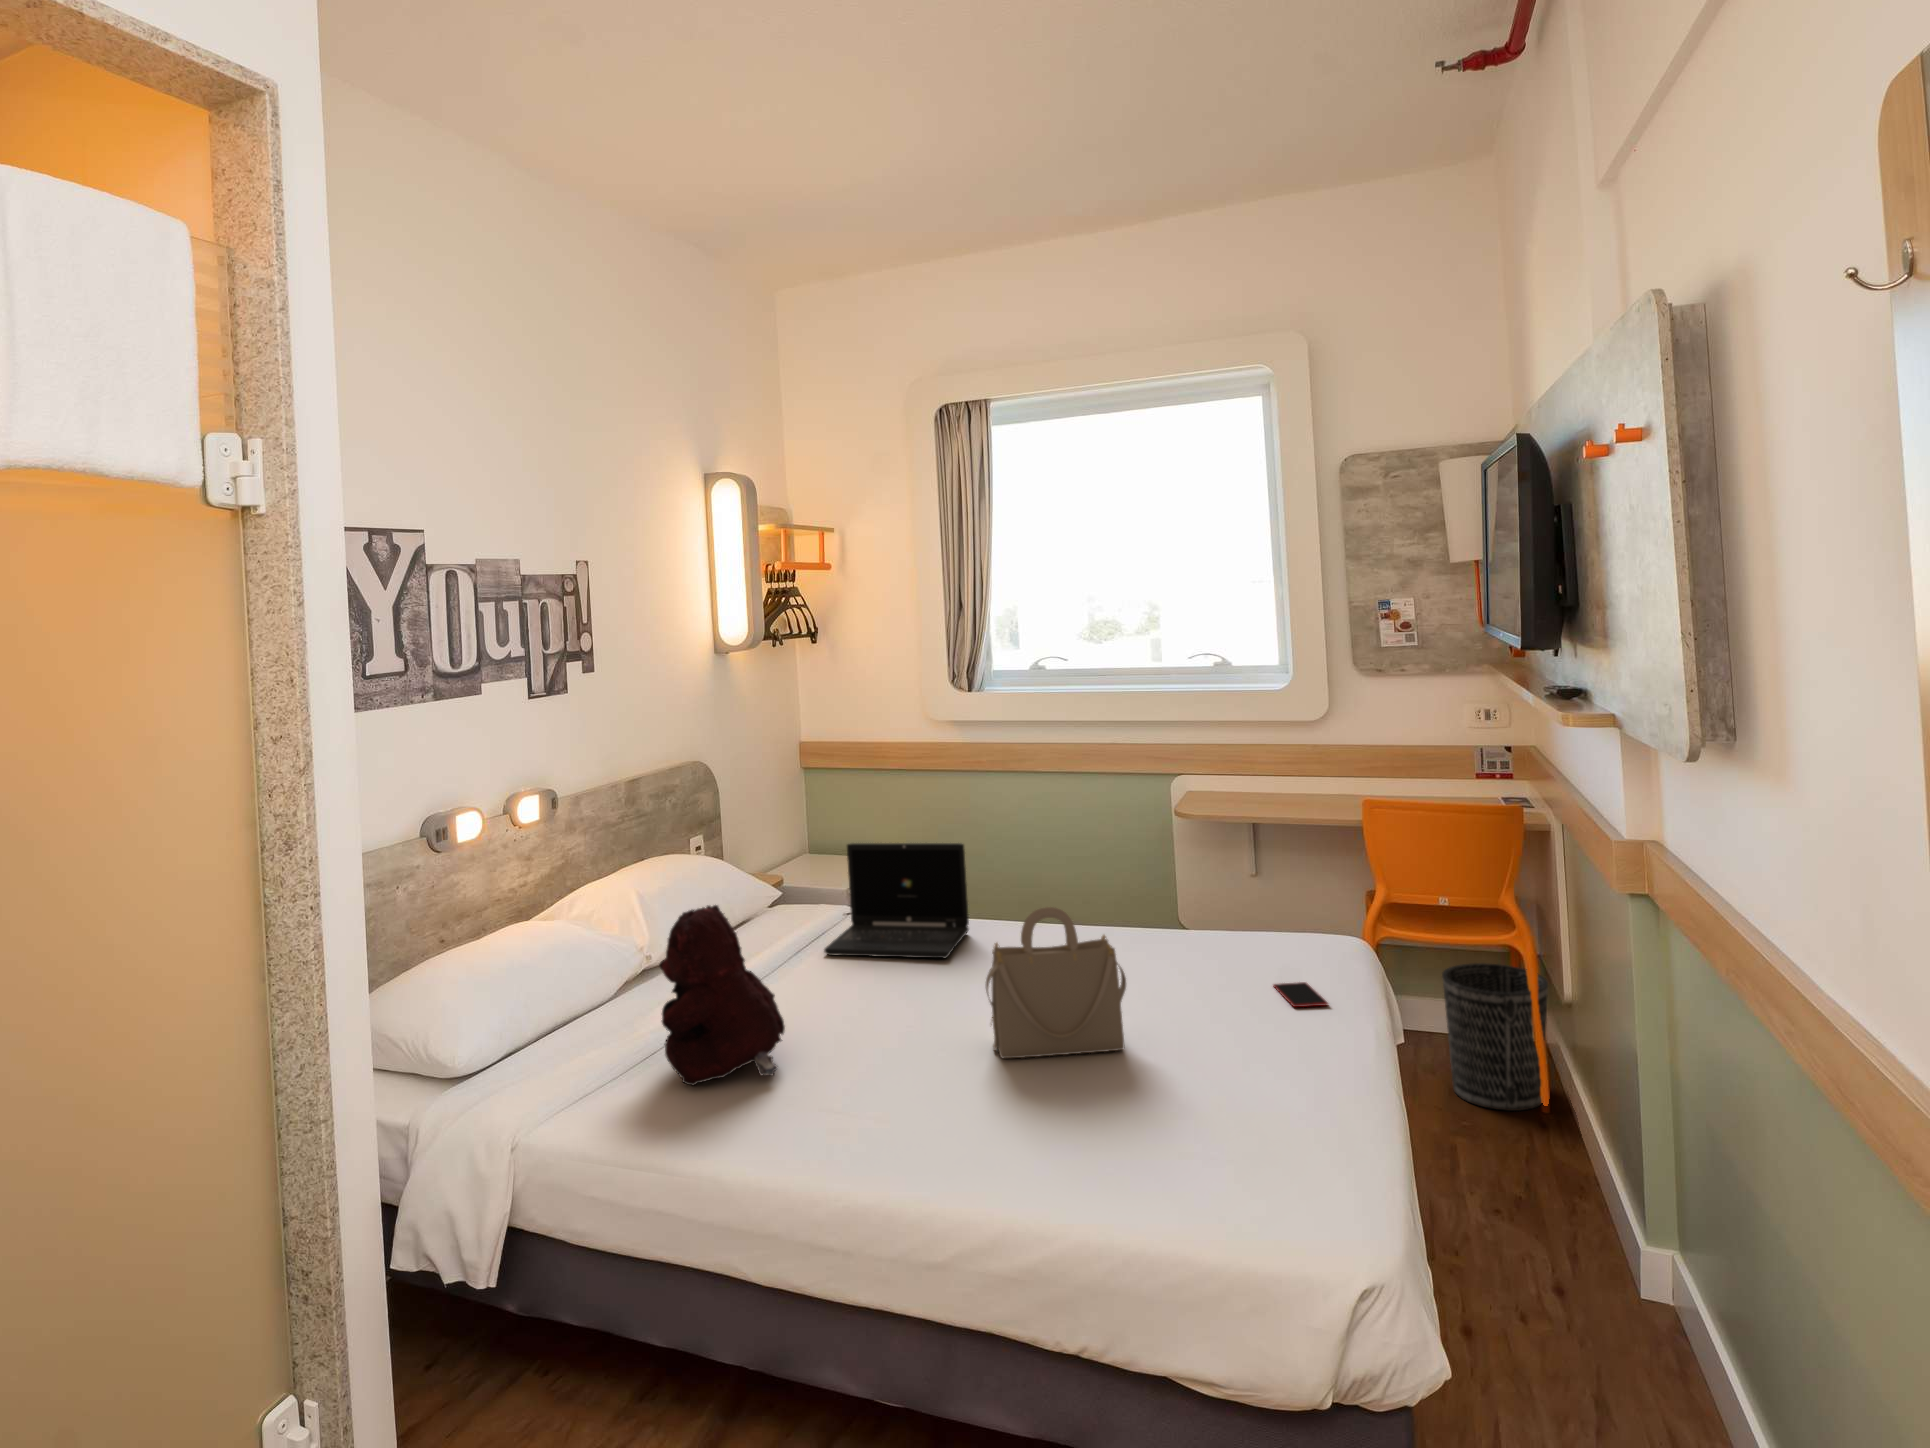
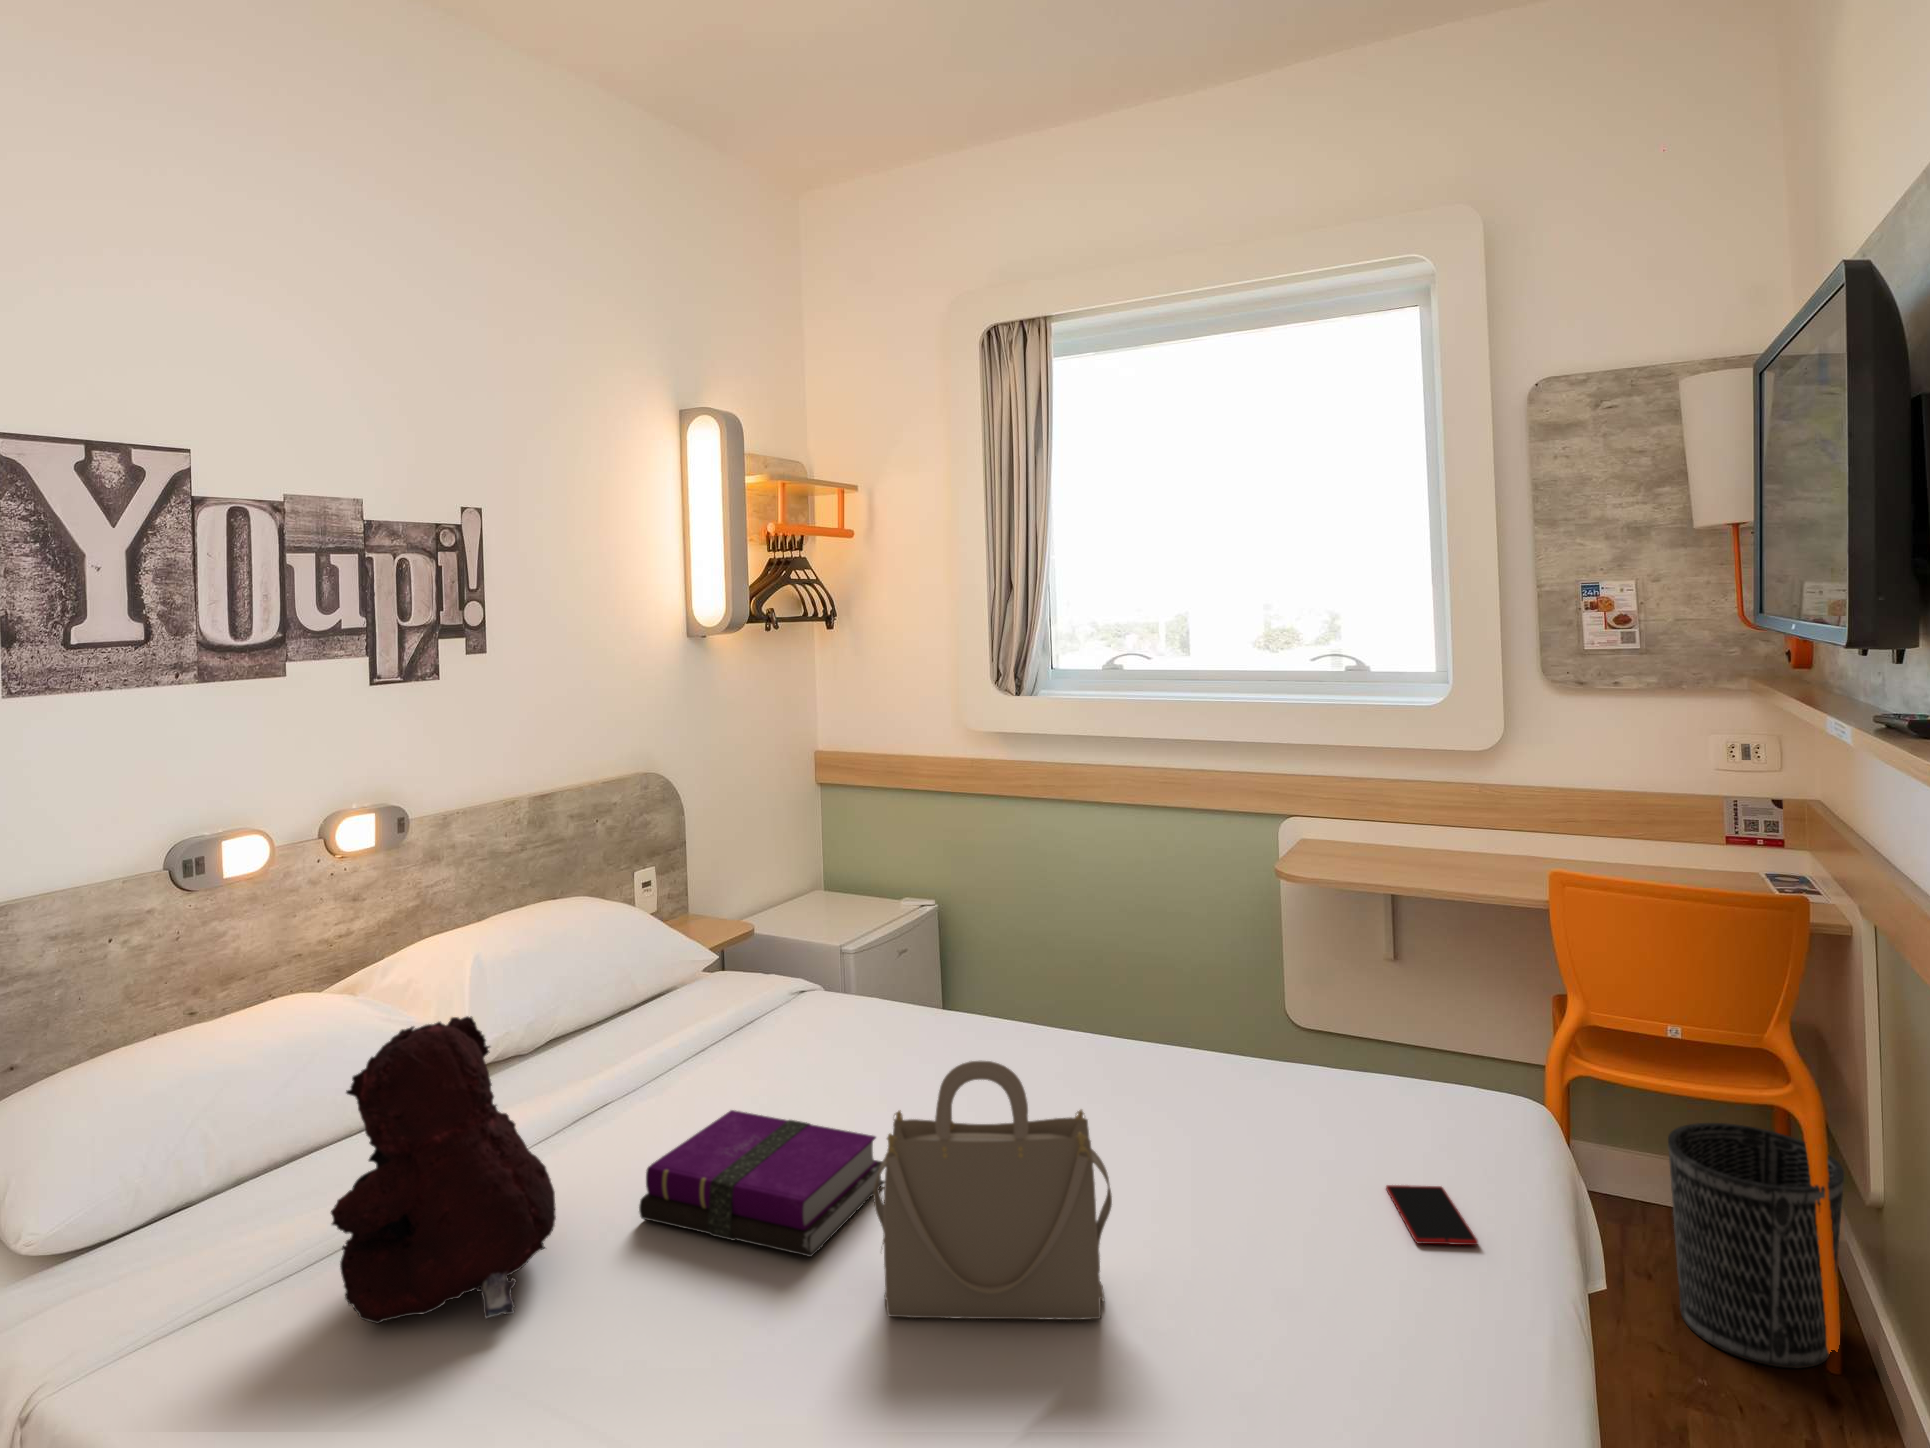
laptop: present [824,843,969,958] -> none [731,901,948,1086]
notebook: none [820,970,967,1038] -> present [639,1110,885,1257]

